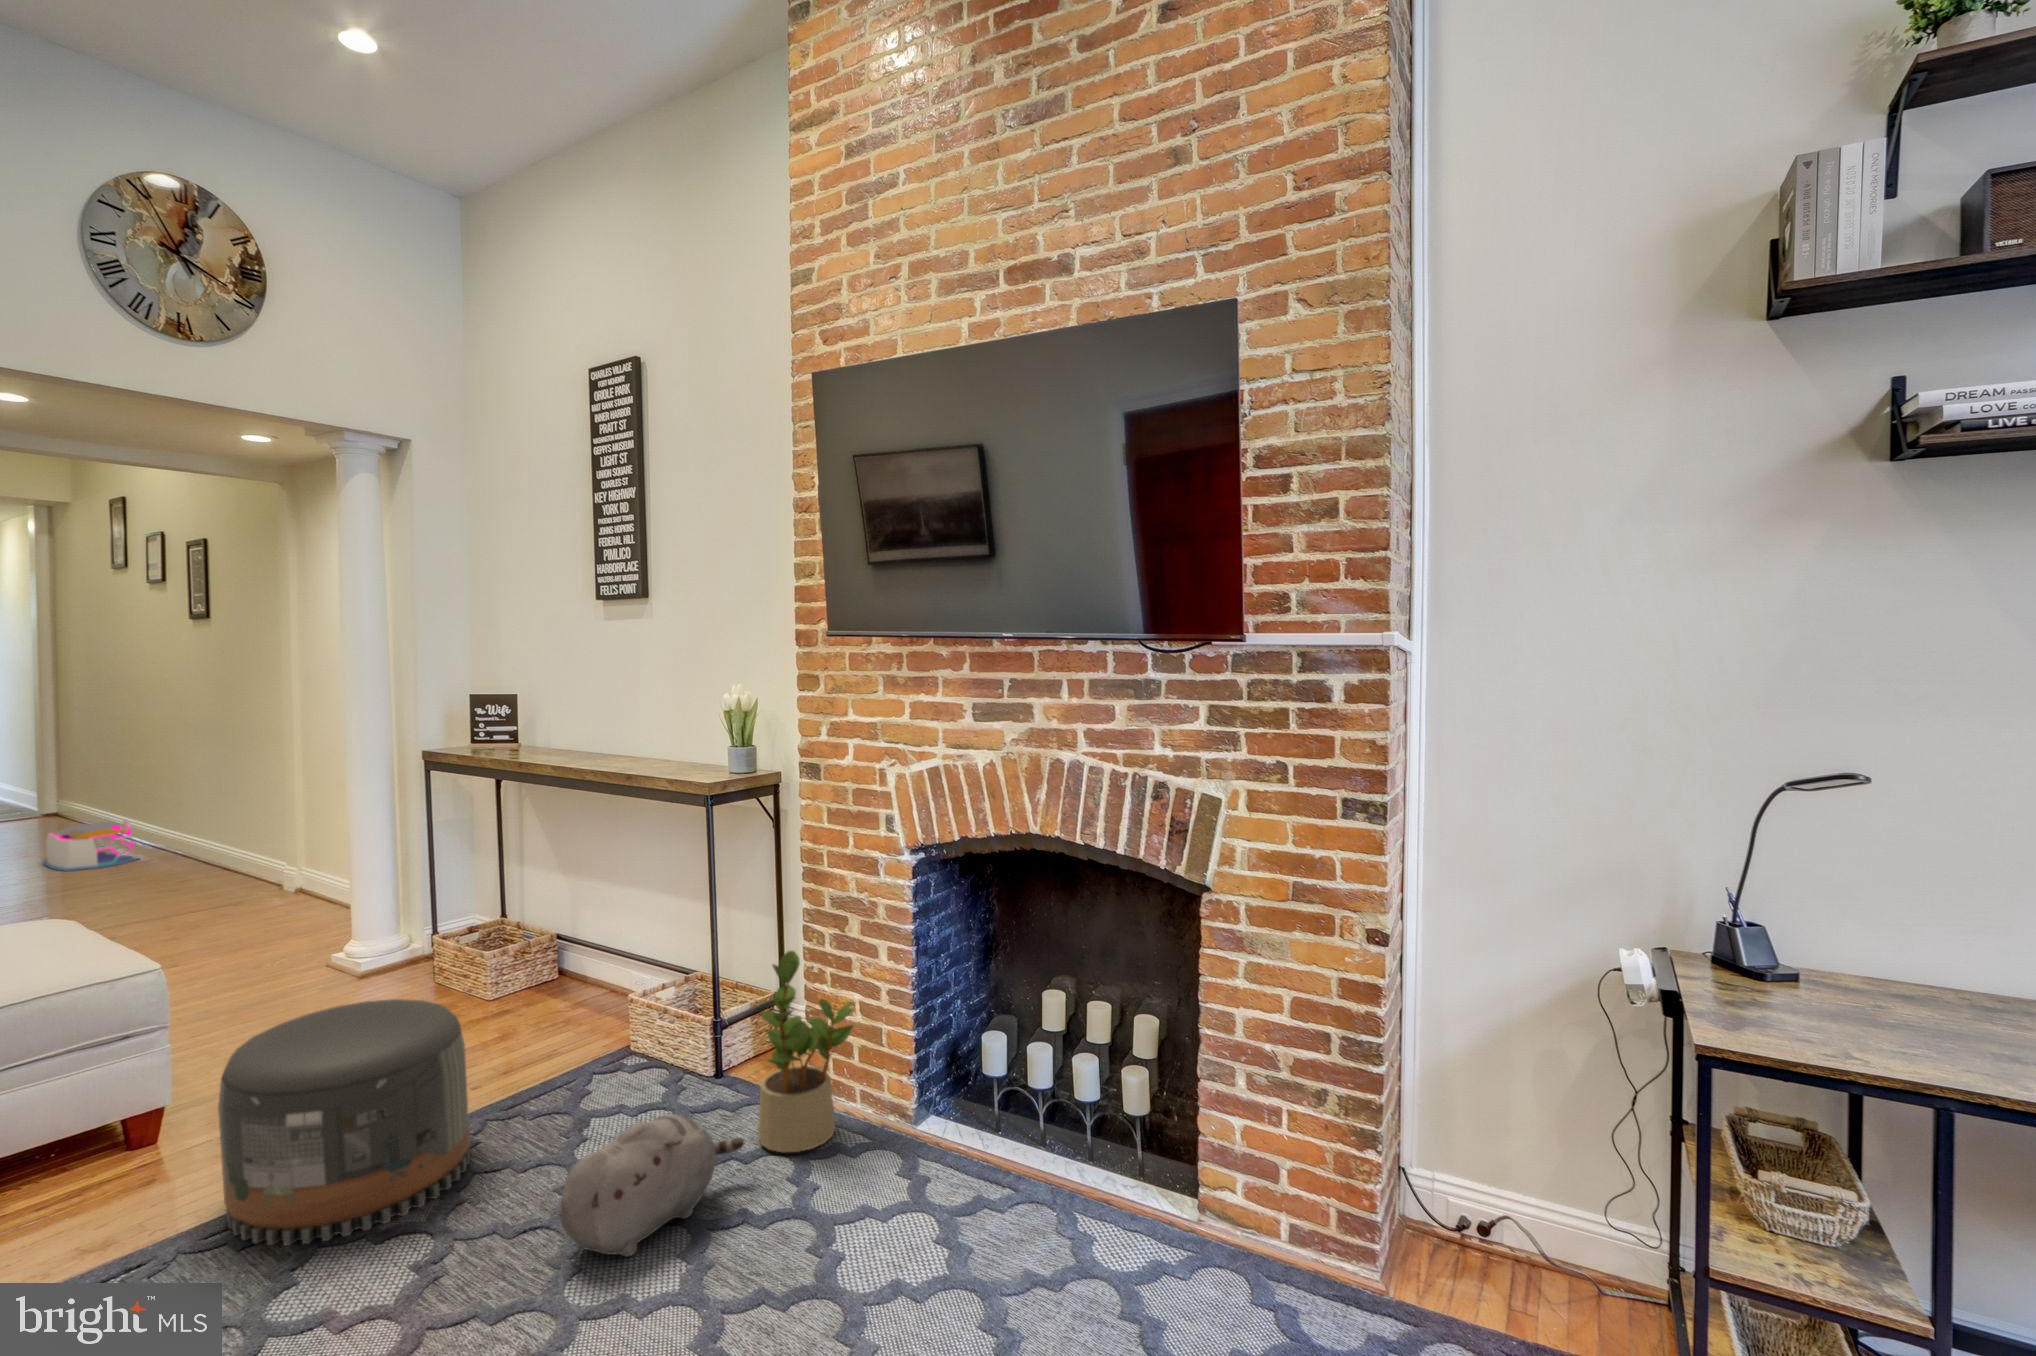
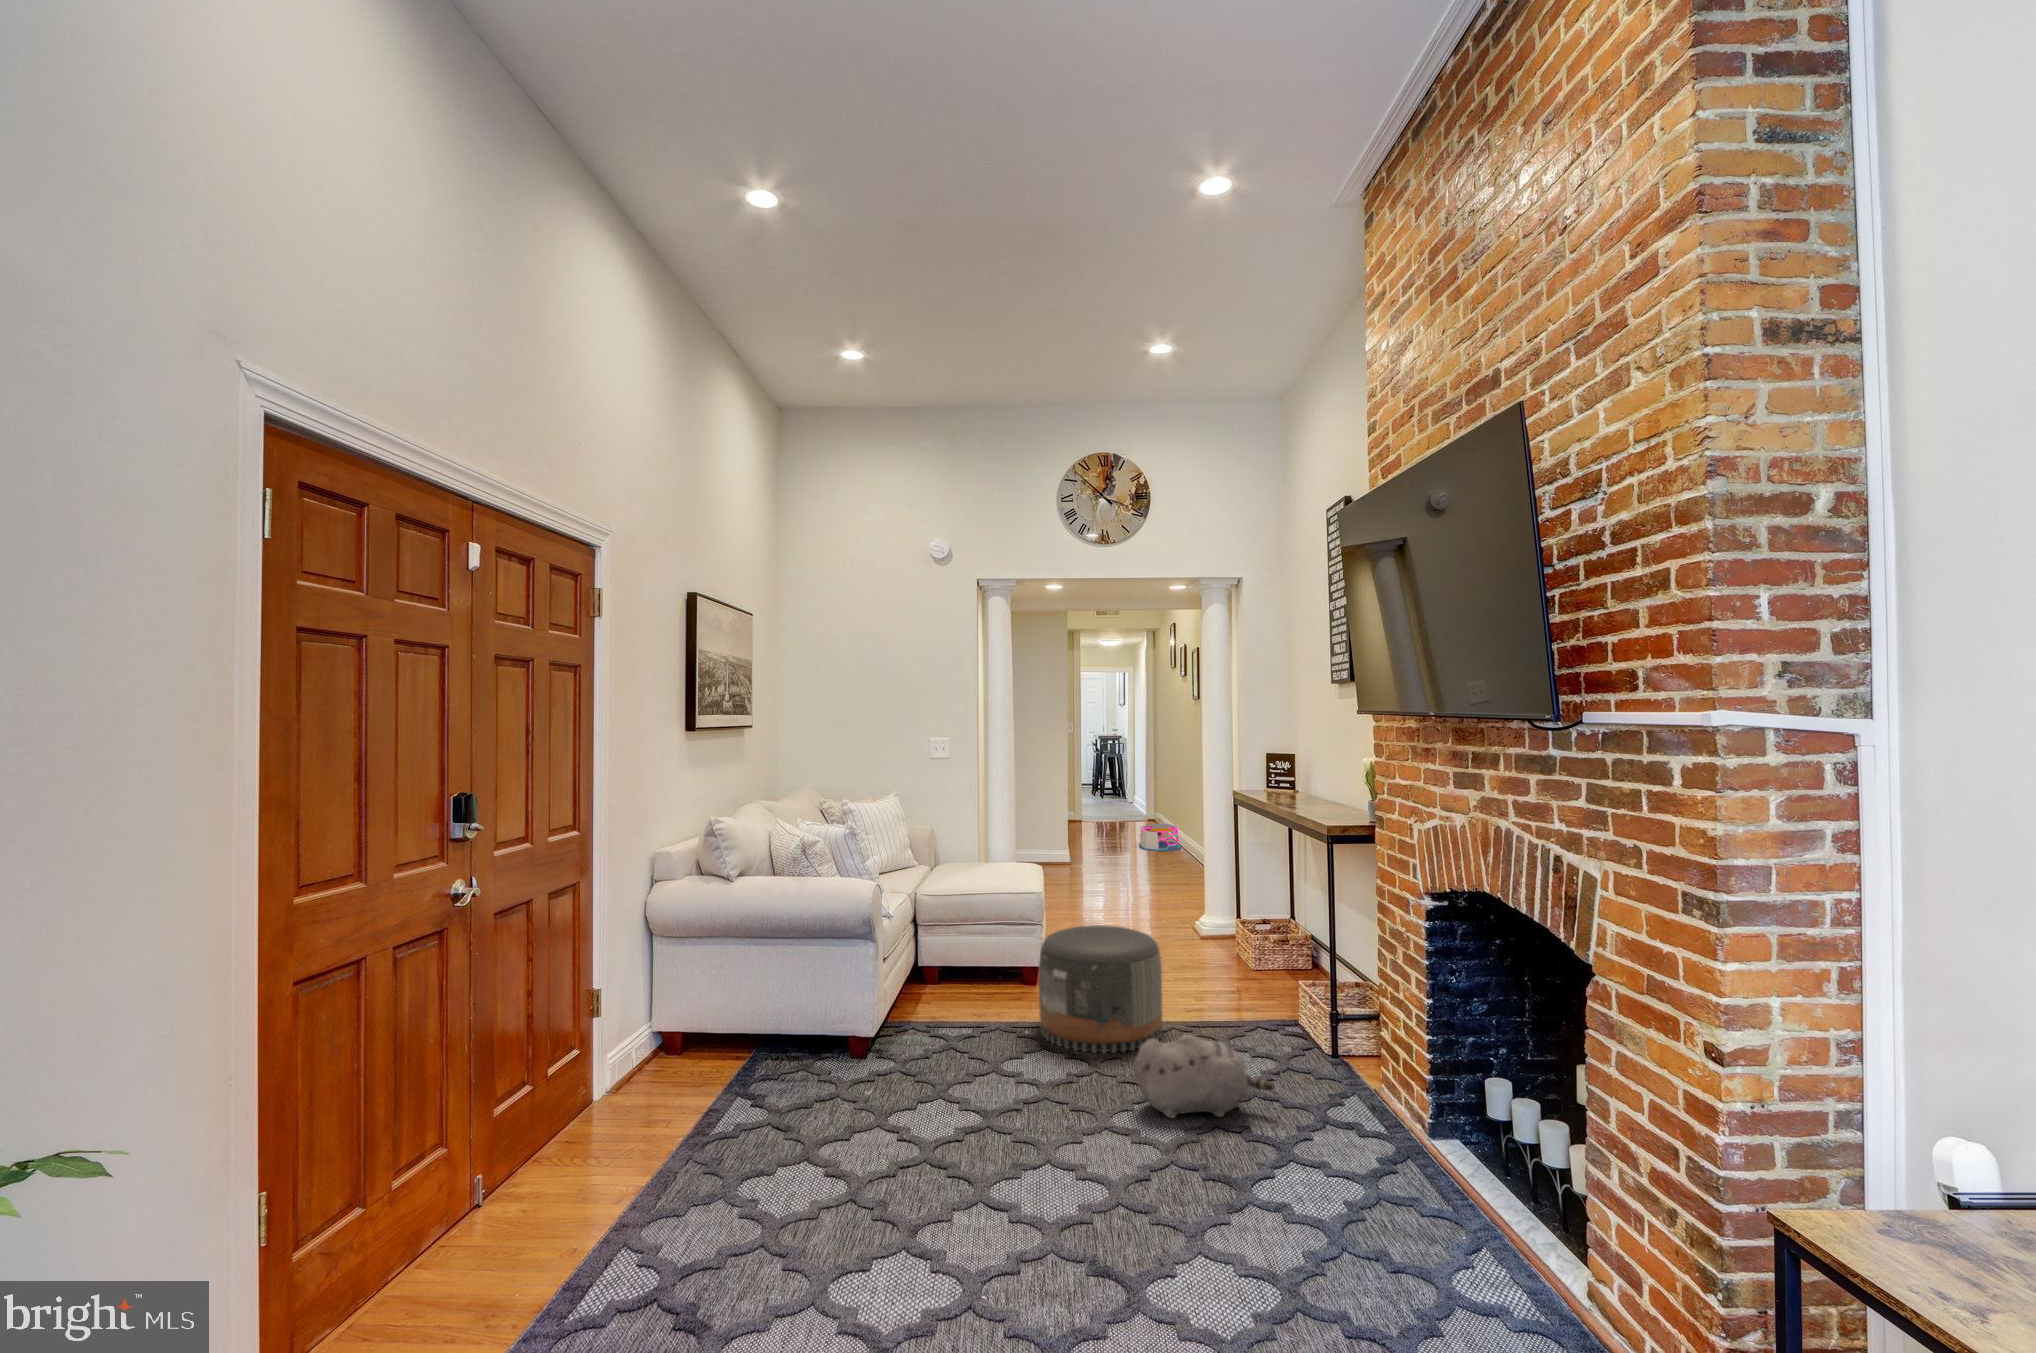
potted plant: present [758,951,855,1152] -> none [1305,957,1391,1121]

